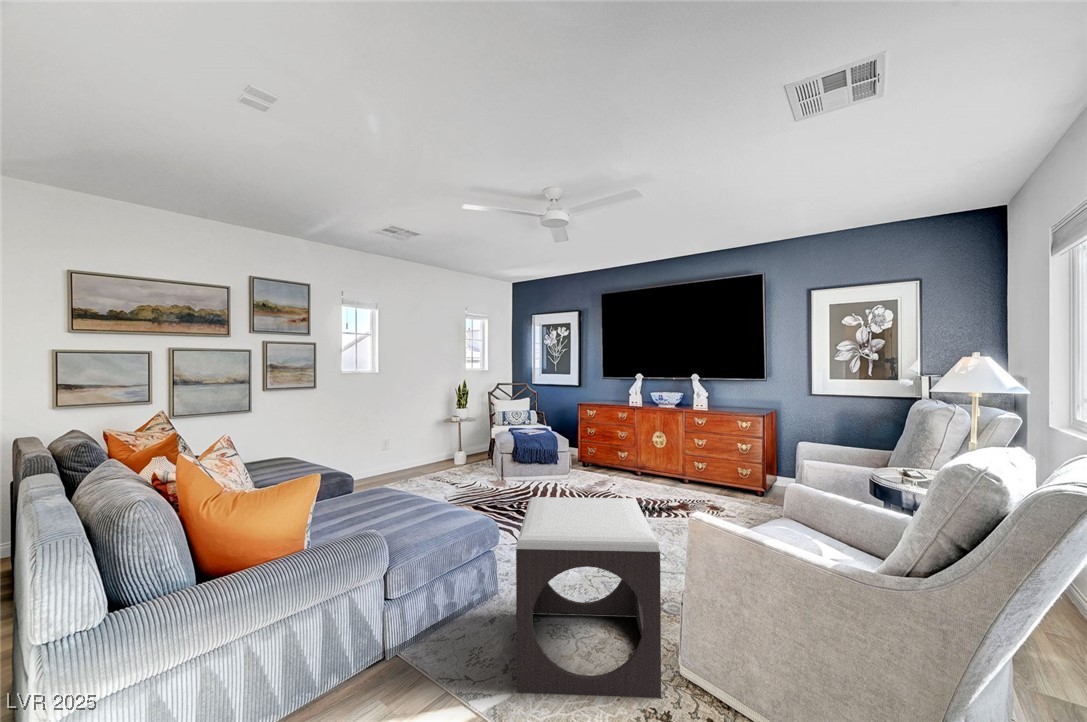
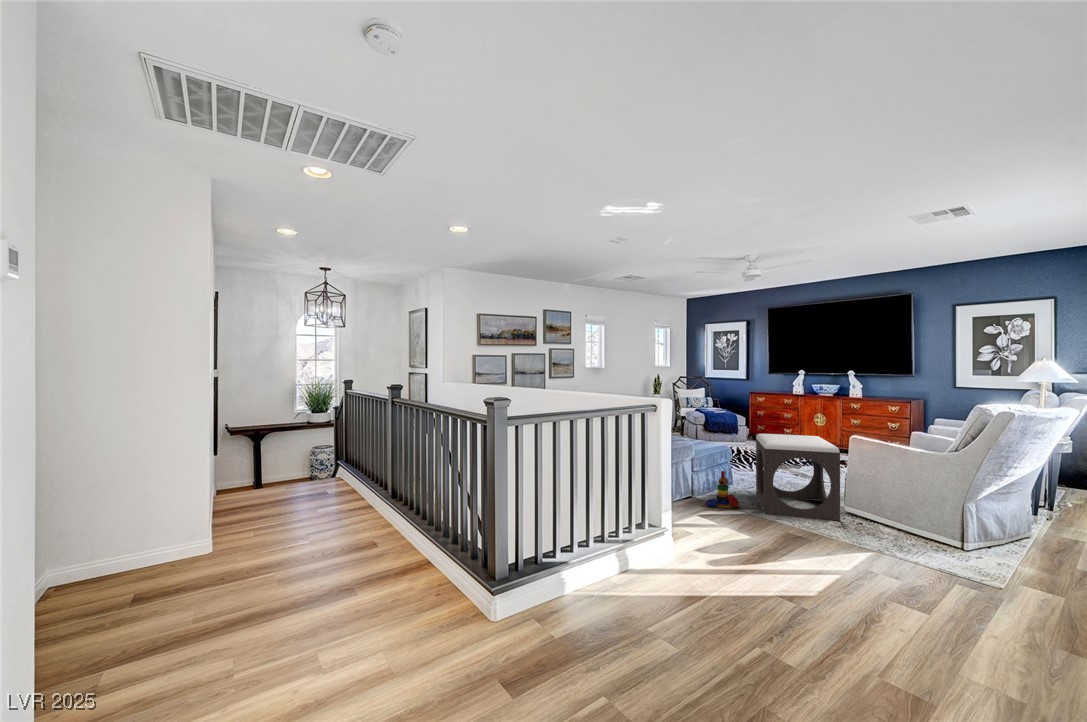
stacking toy: none [402,593,474,683] -> present [706,471,739,508]

